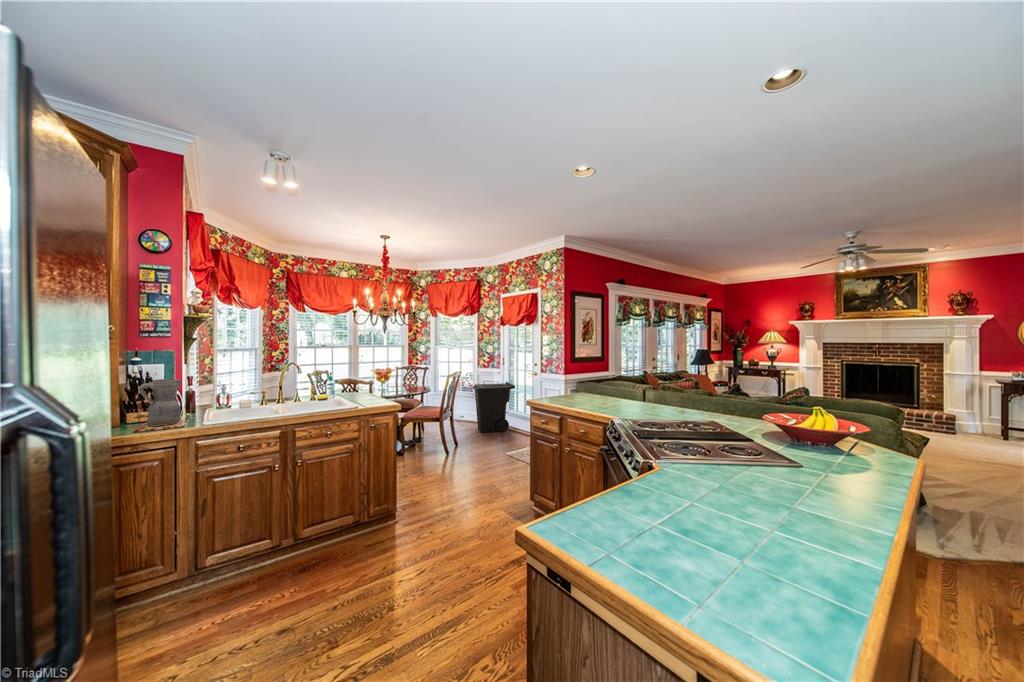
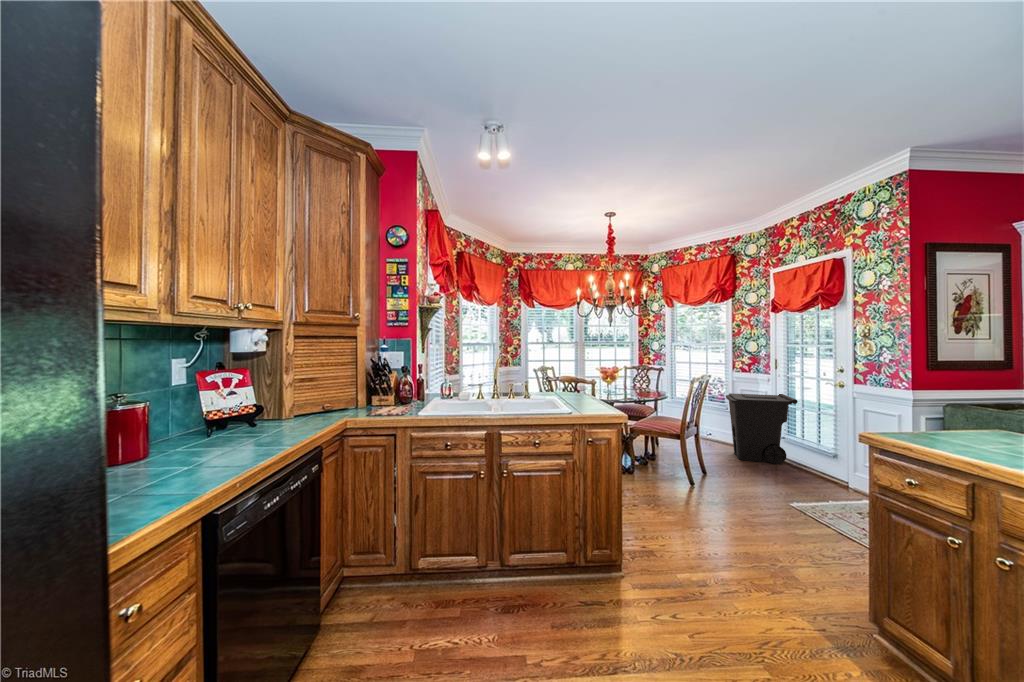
ceramic pitcher: present [139,379,181,426] -> none [373,367,405,413]

